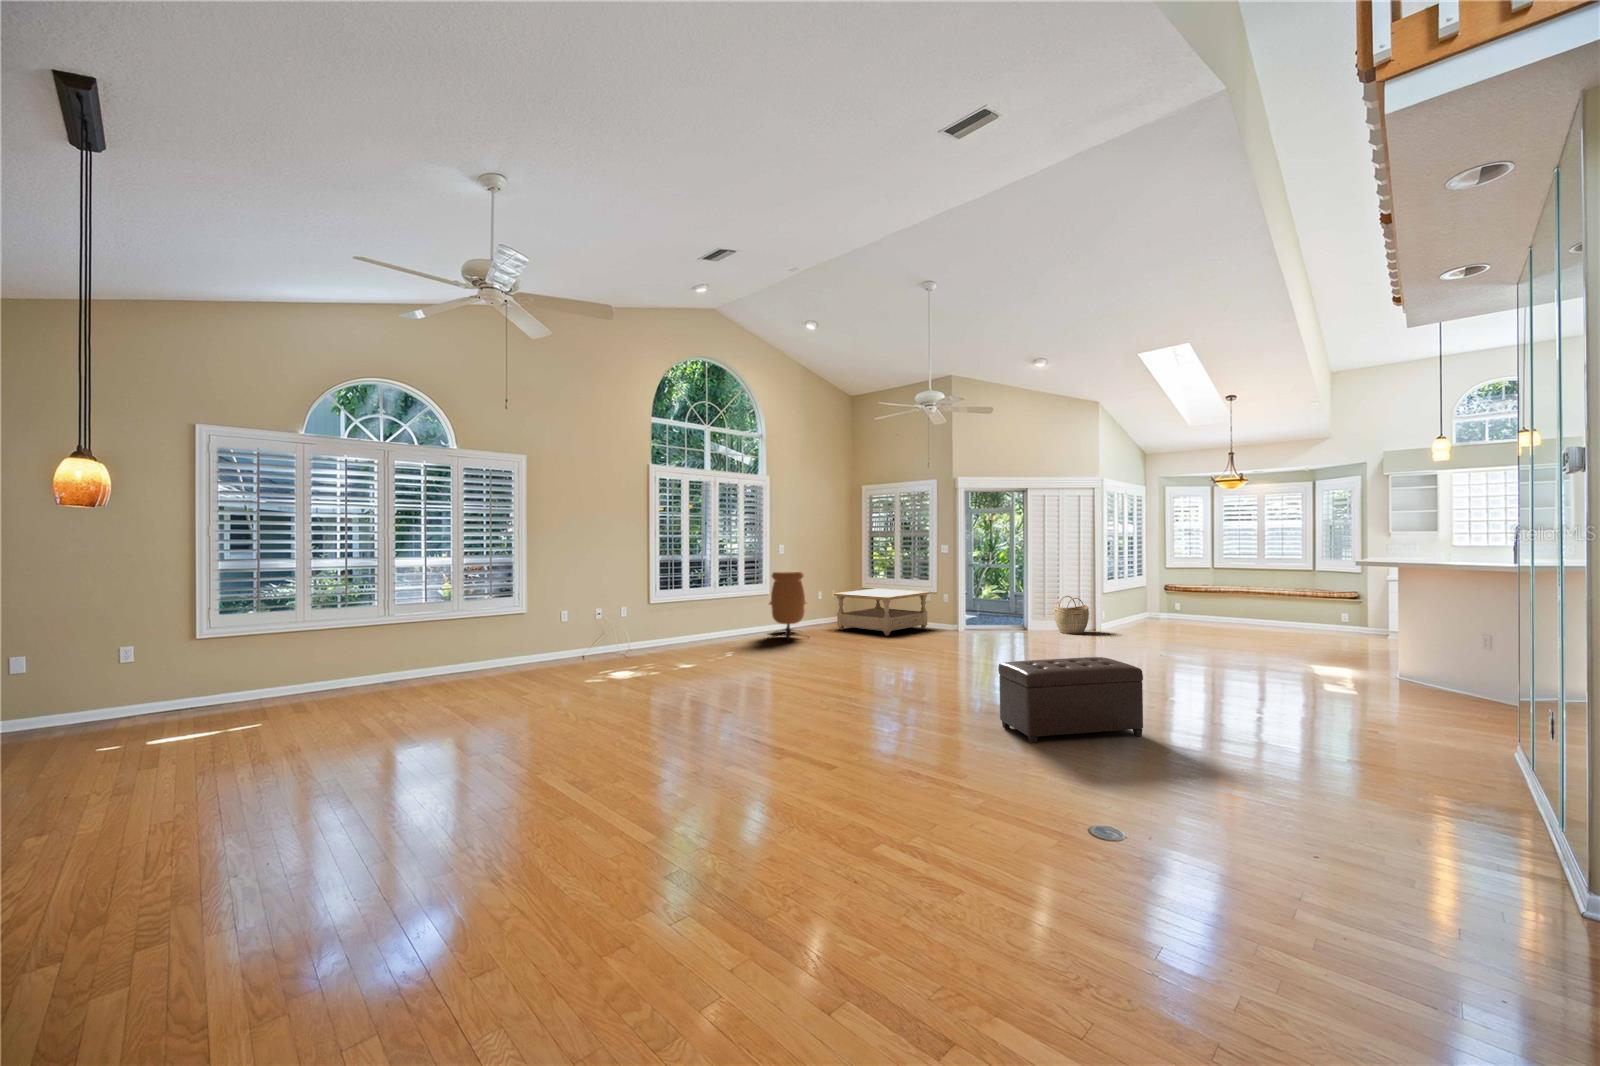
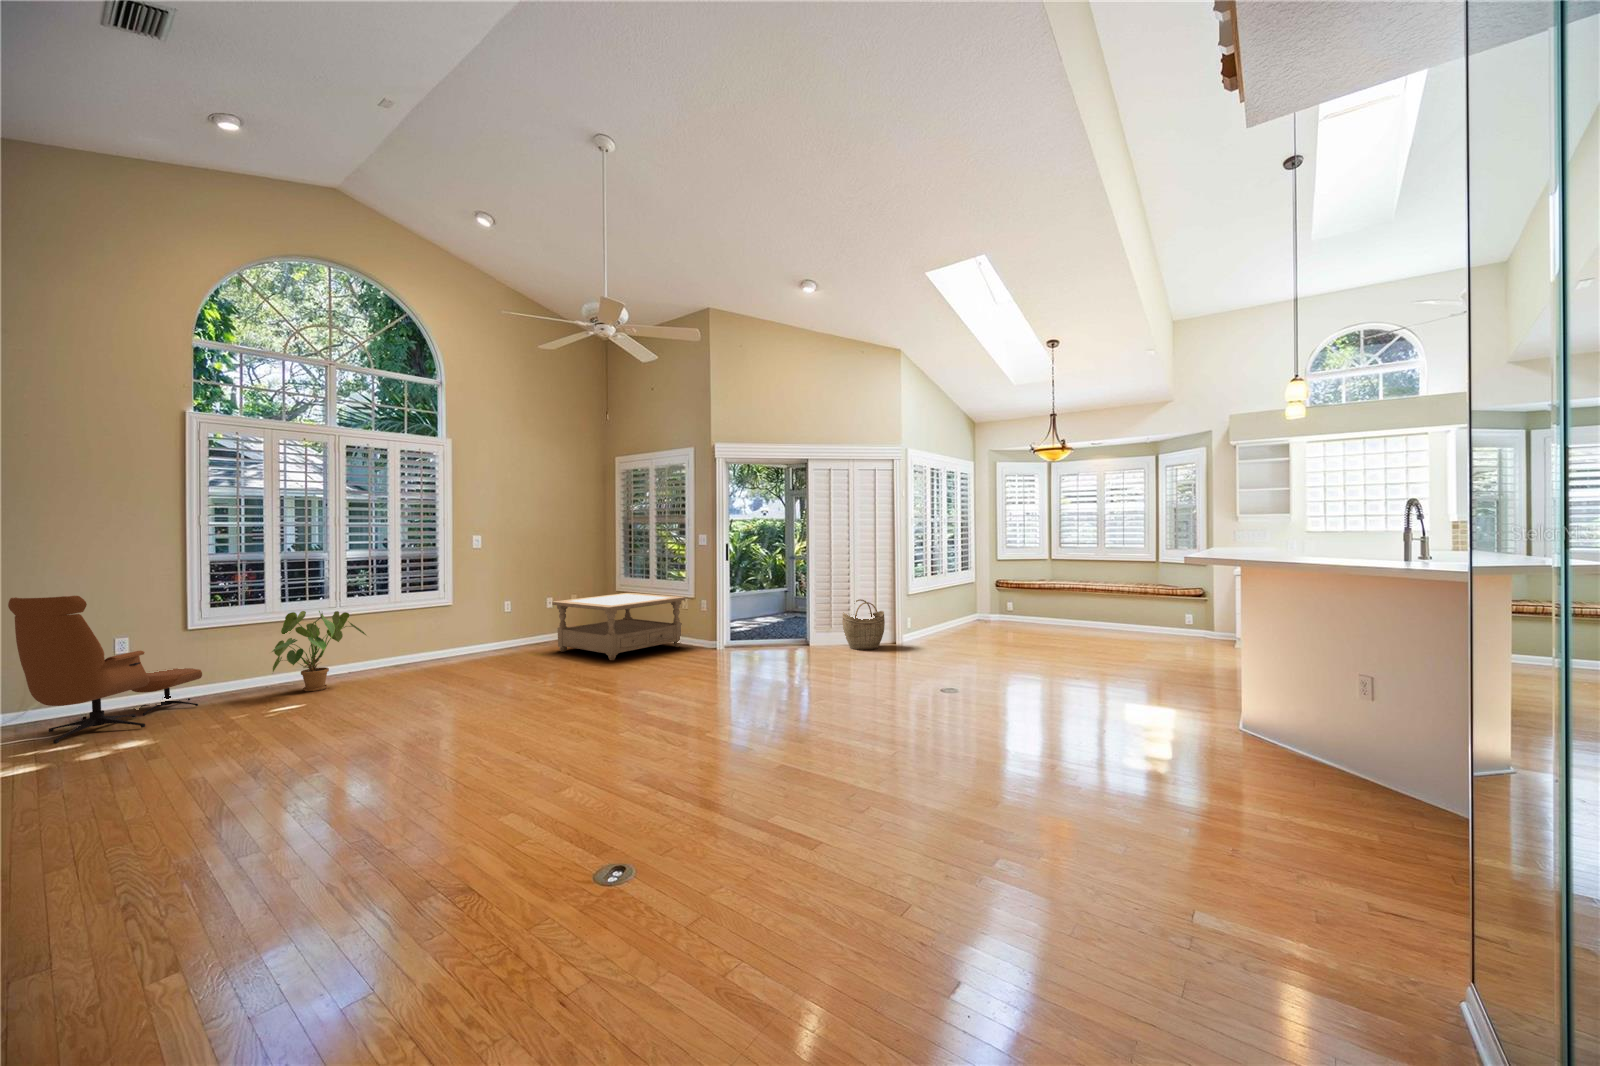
lounge chair: present [769,572,807,640] -> present [8,596,202,743]
house plant: none [689,594,741,647] -> present [272,611,367,691]
ottoman: present [998,657,1143,744] -> none [476,742,763,975]

